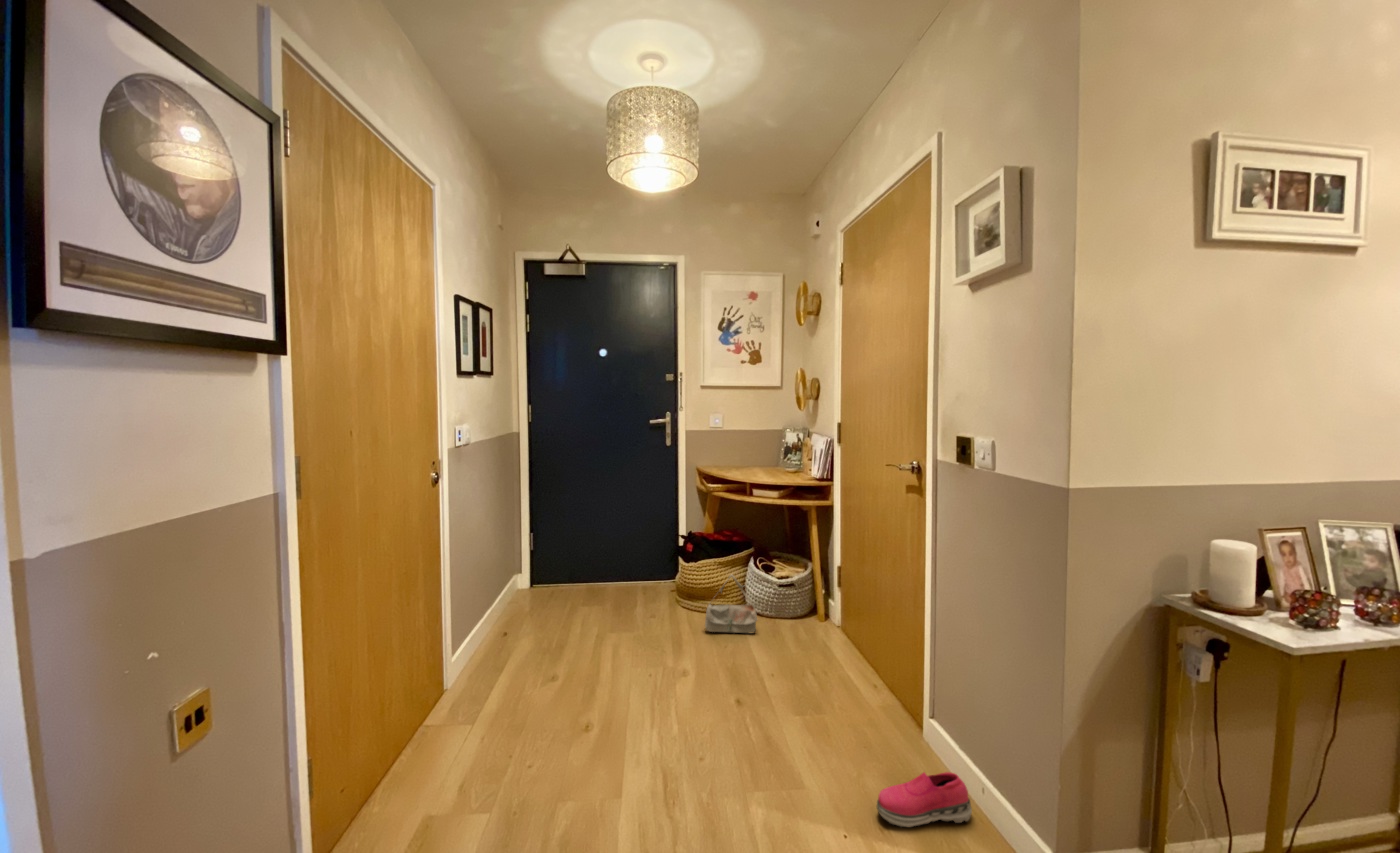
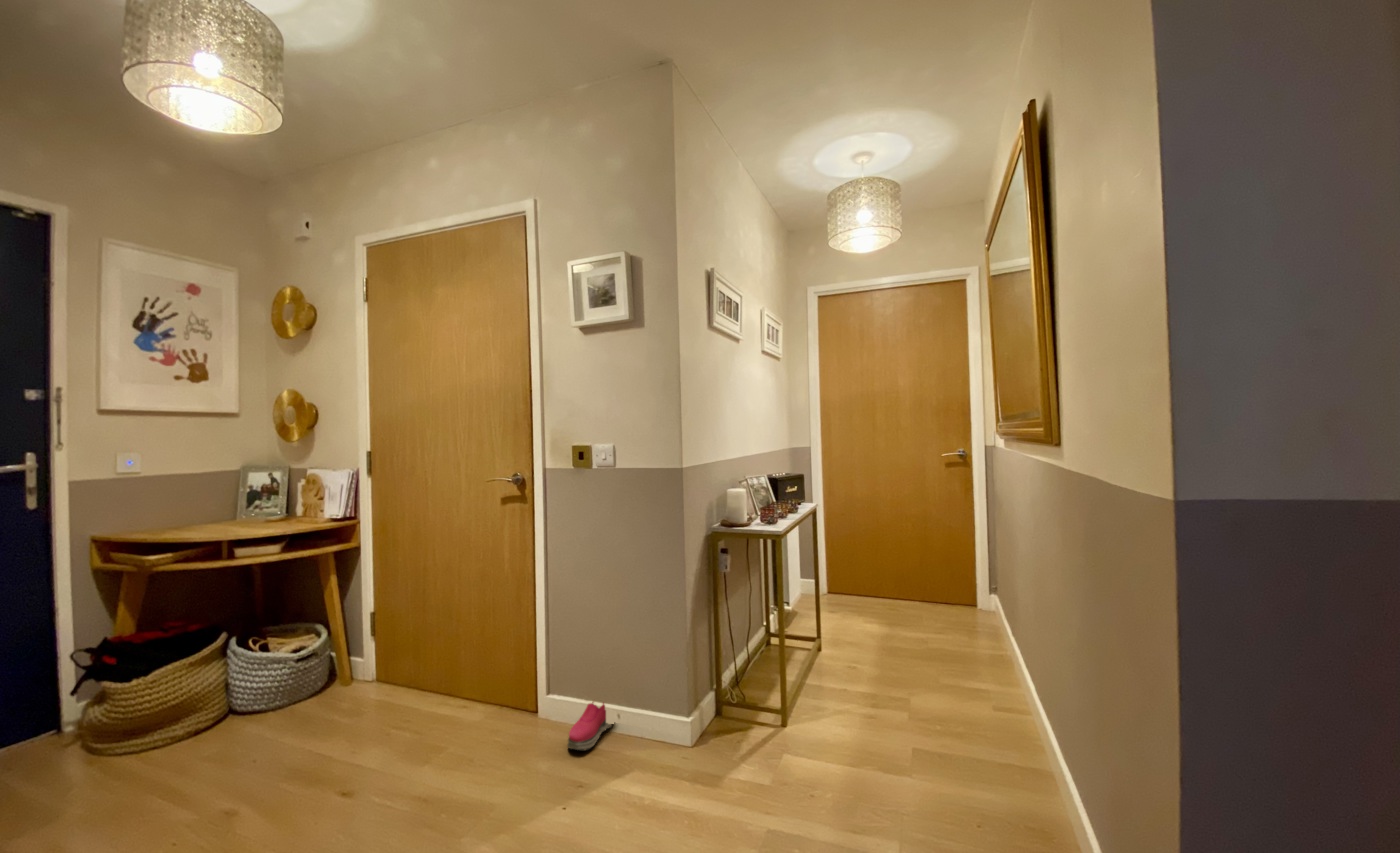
bag: present [705,575,757,633] -> none [209,660,295,755]

